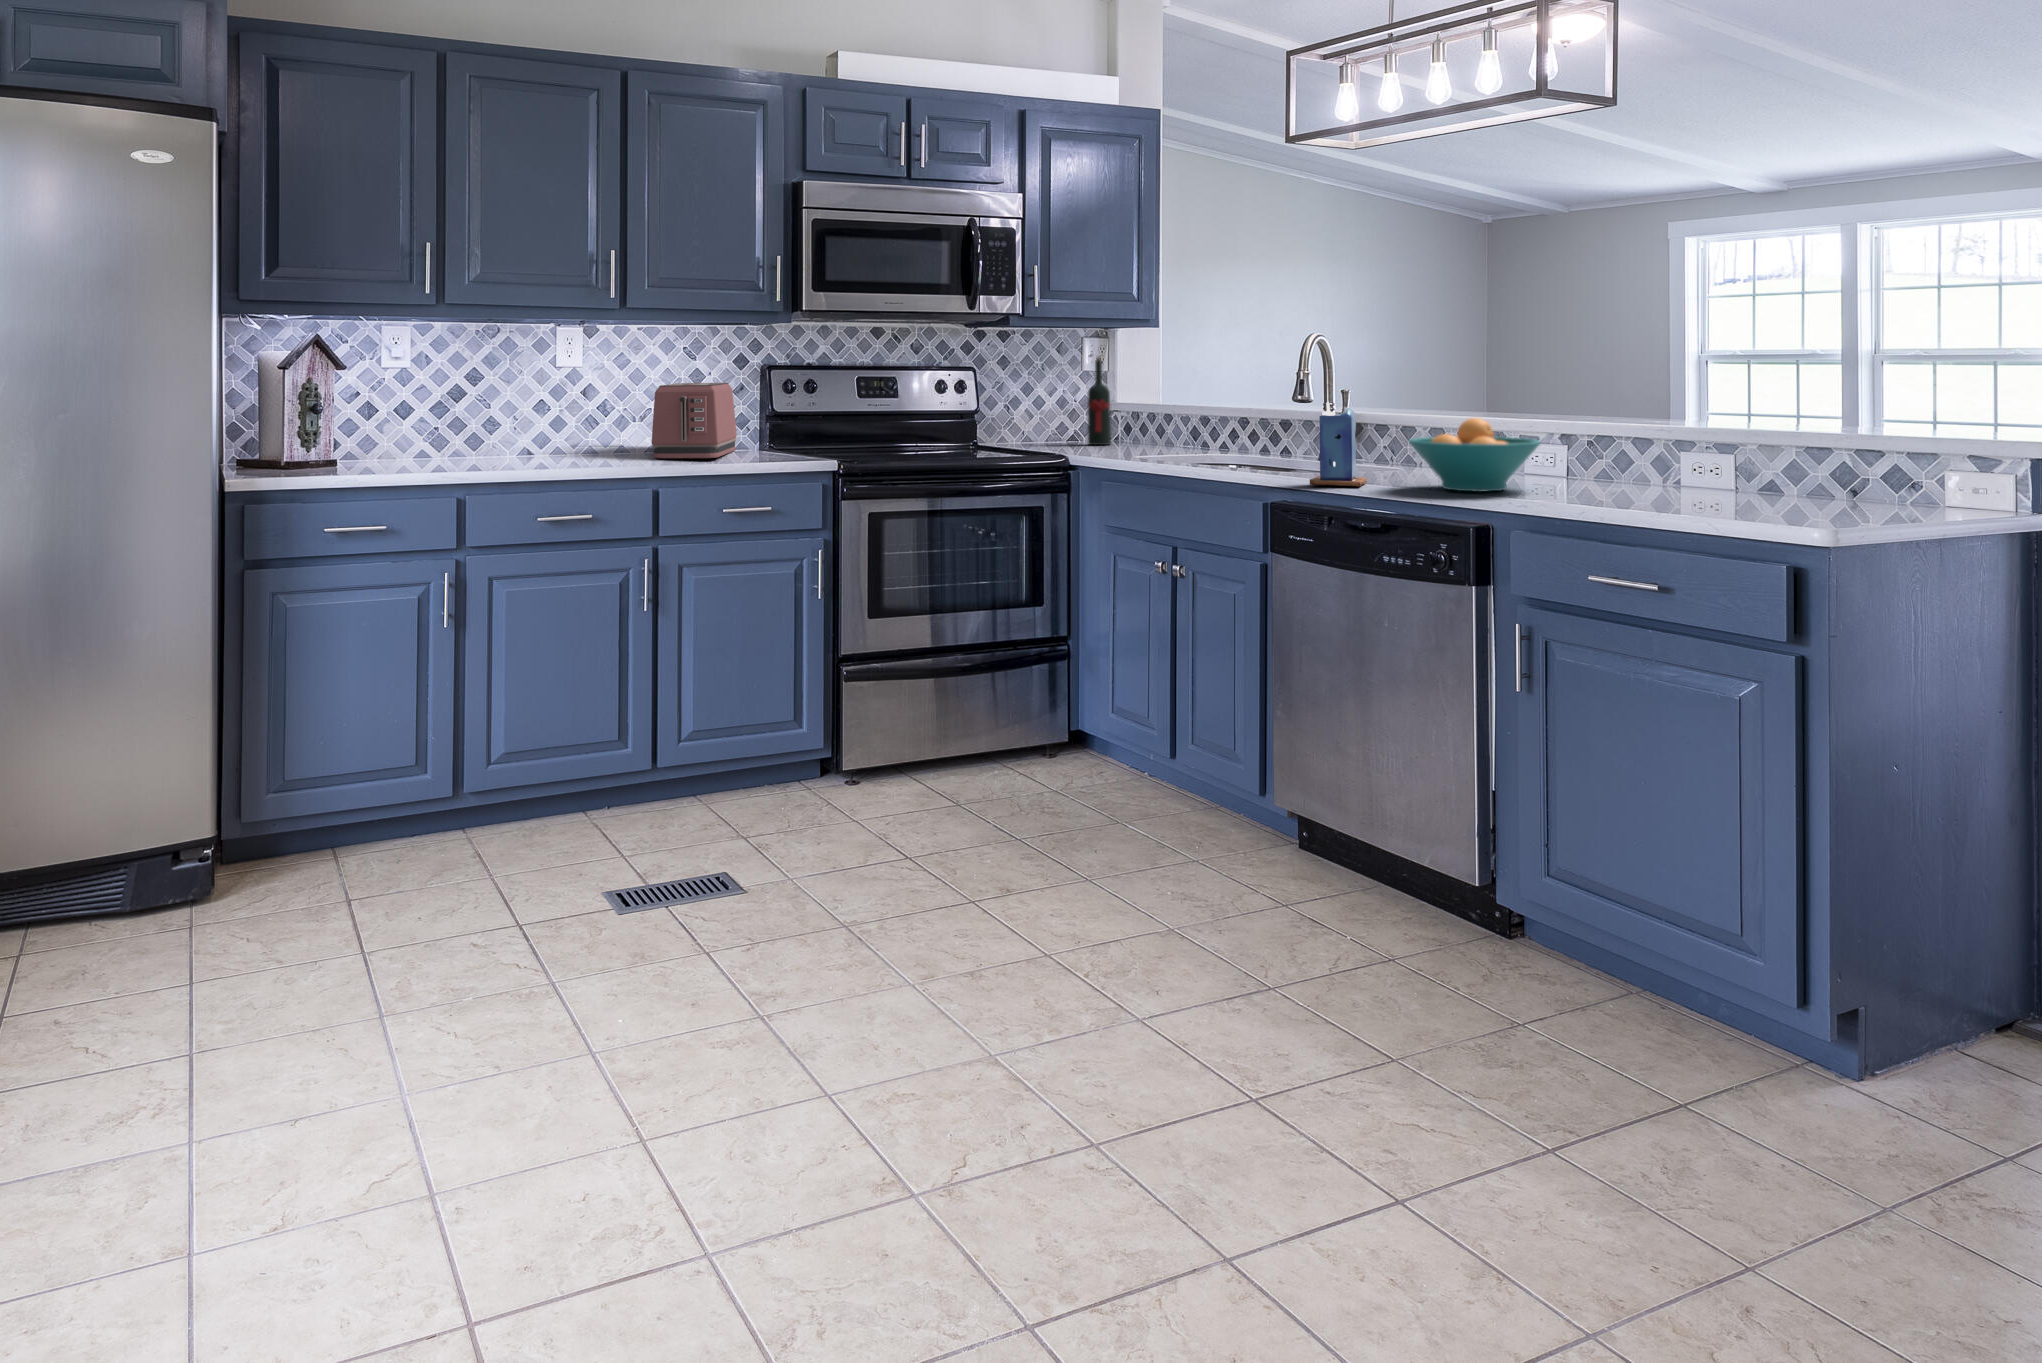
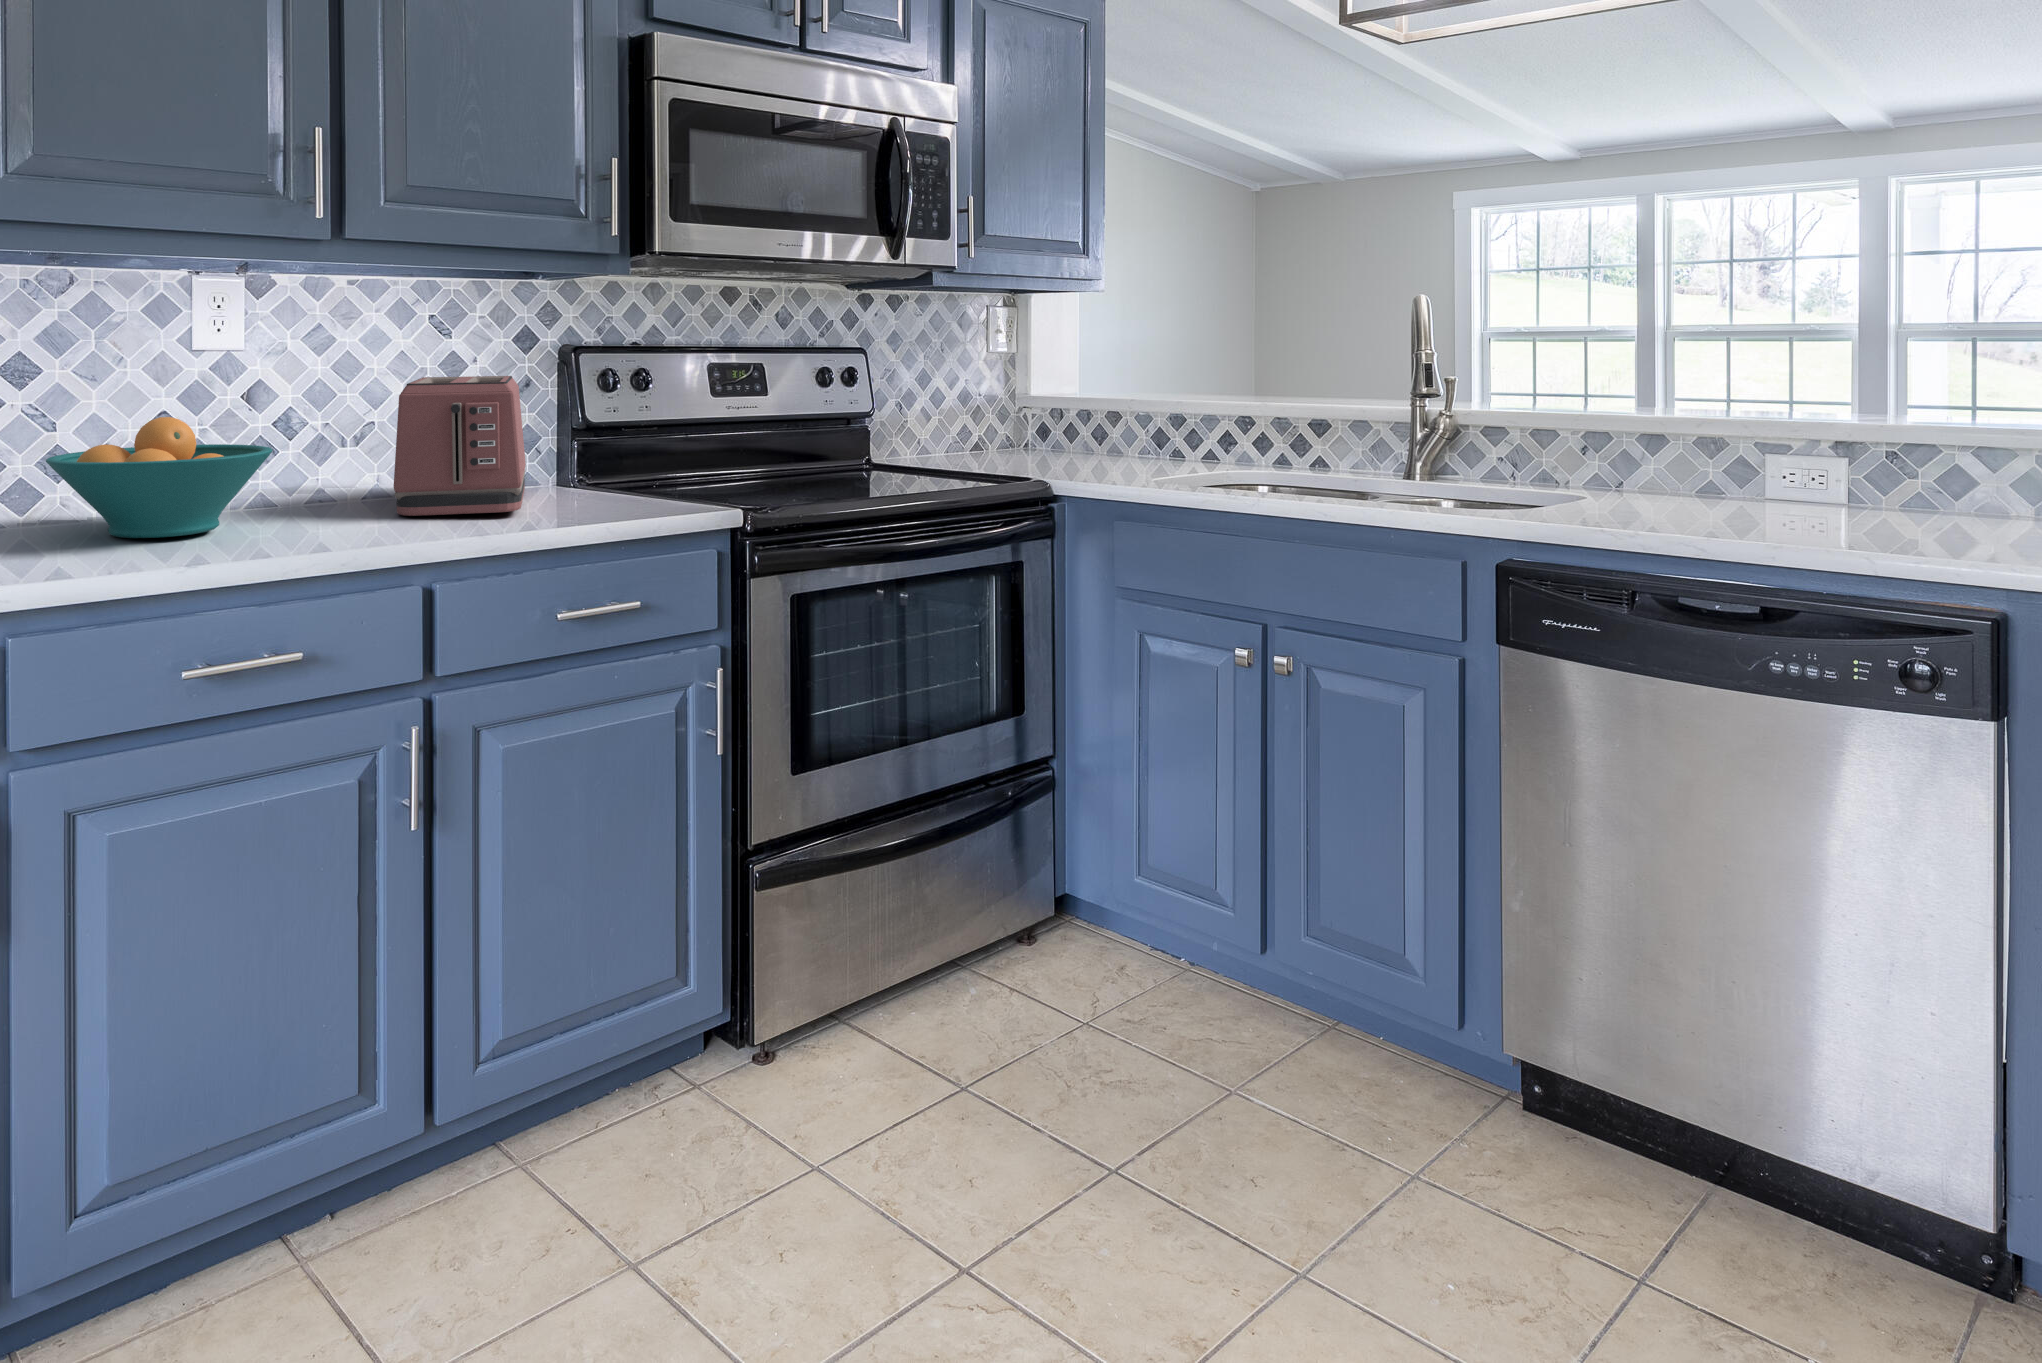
wine bottle: present [1088,357,1111,445] -> none [990,333,1021,456]
candle: present [1310,402,1367,486] -> none [1552,403,1654,537]
fruit bowl: present [1409,418,1541,492] -> present [46,417,273,538]

